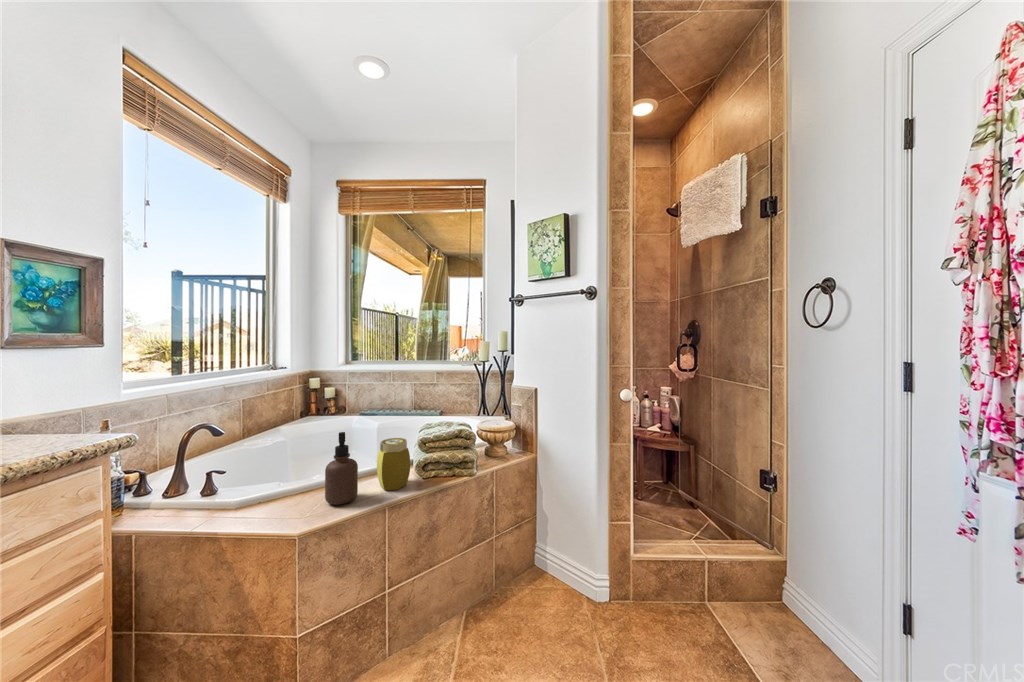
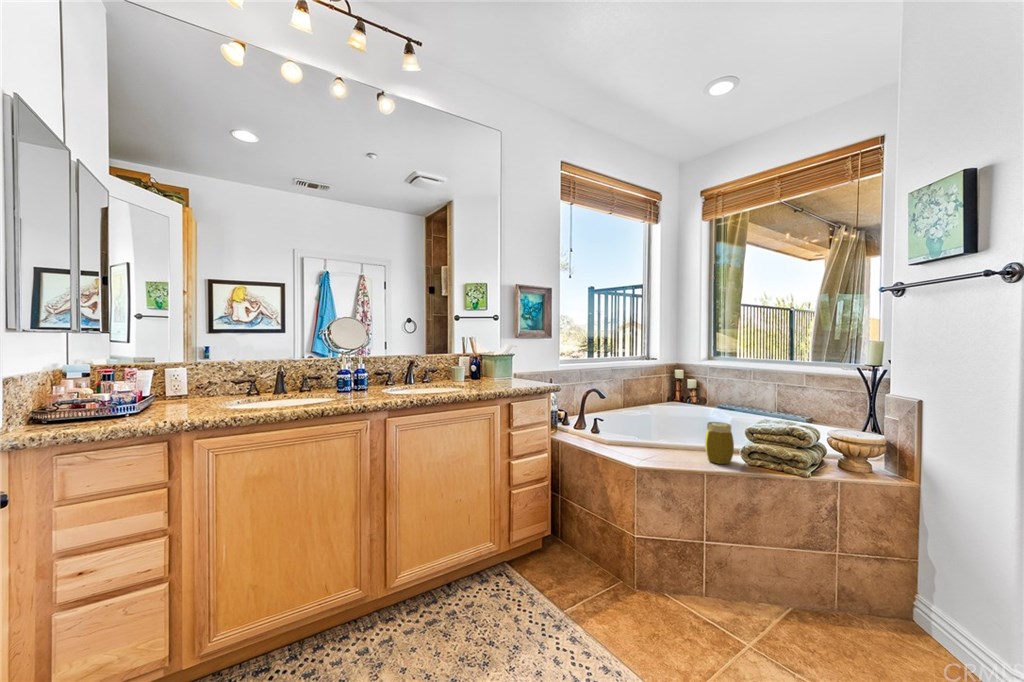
soap dispenser: present [325,432,358,505] -> none [663,407,687,460]

